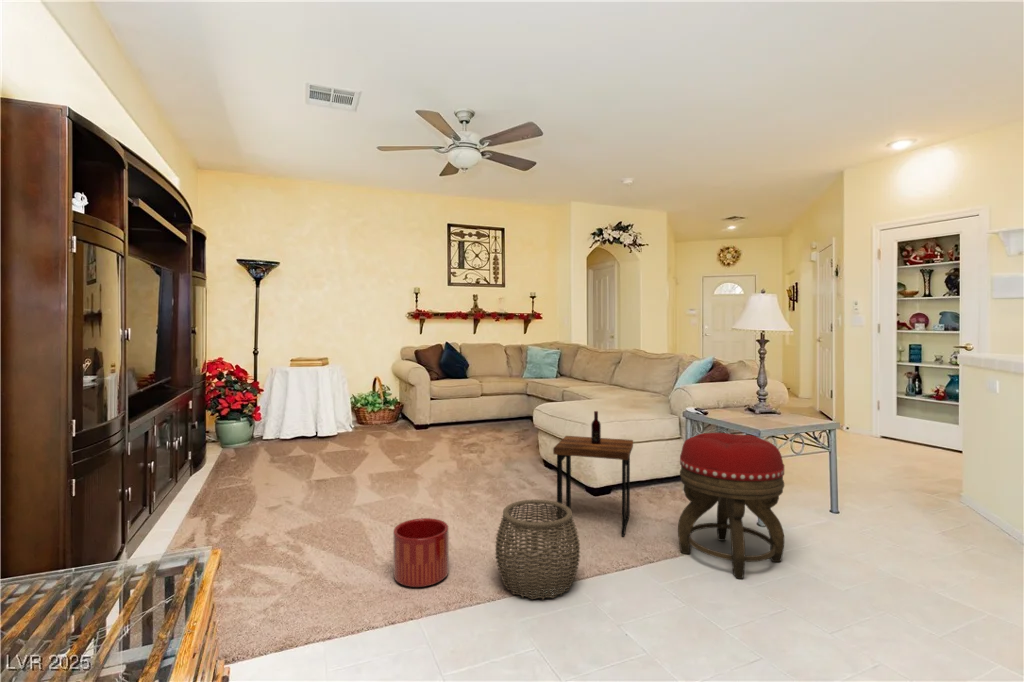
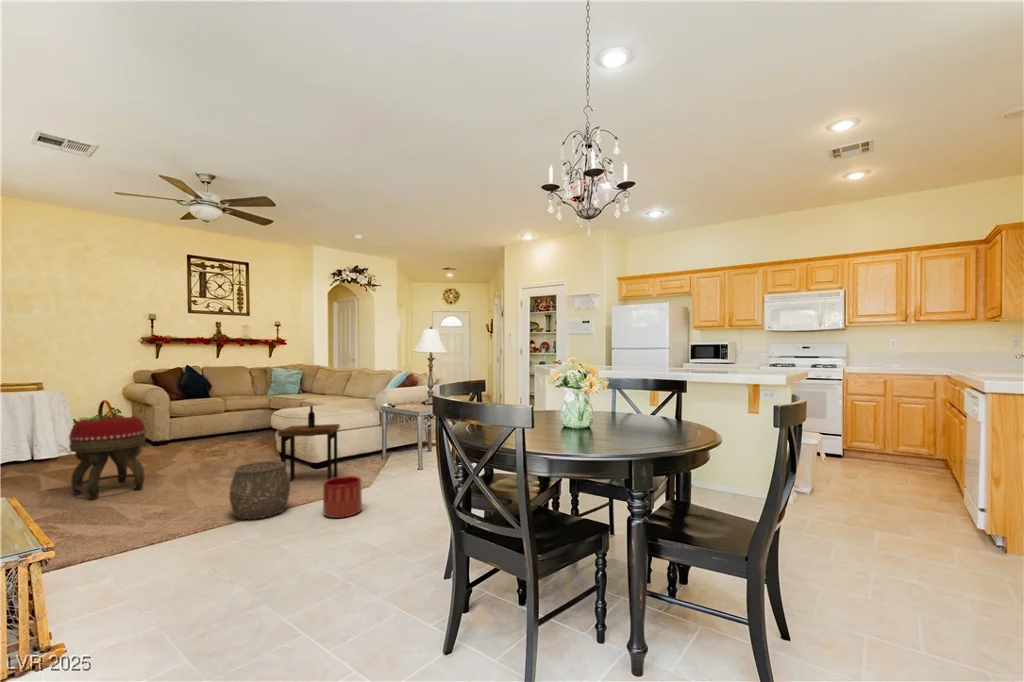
footstool: present [678,433,784,579] -> present [69,417,146,500]
planter: present [393,518,449,587] -> present [323,476,362,518]

